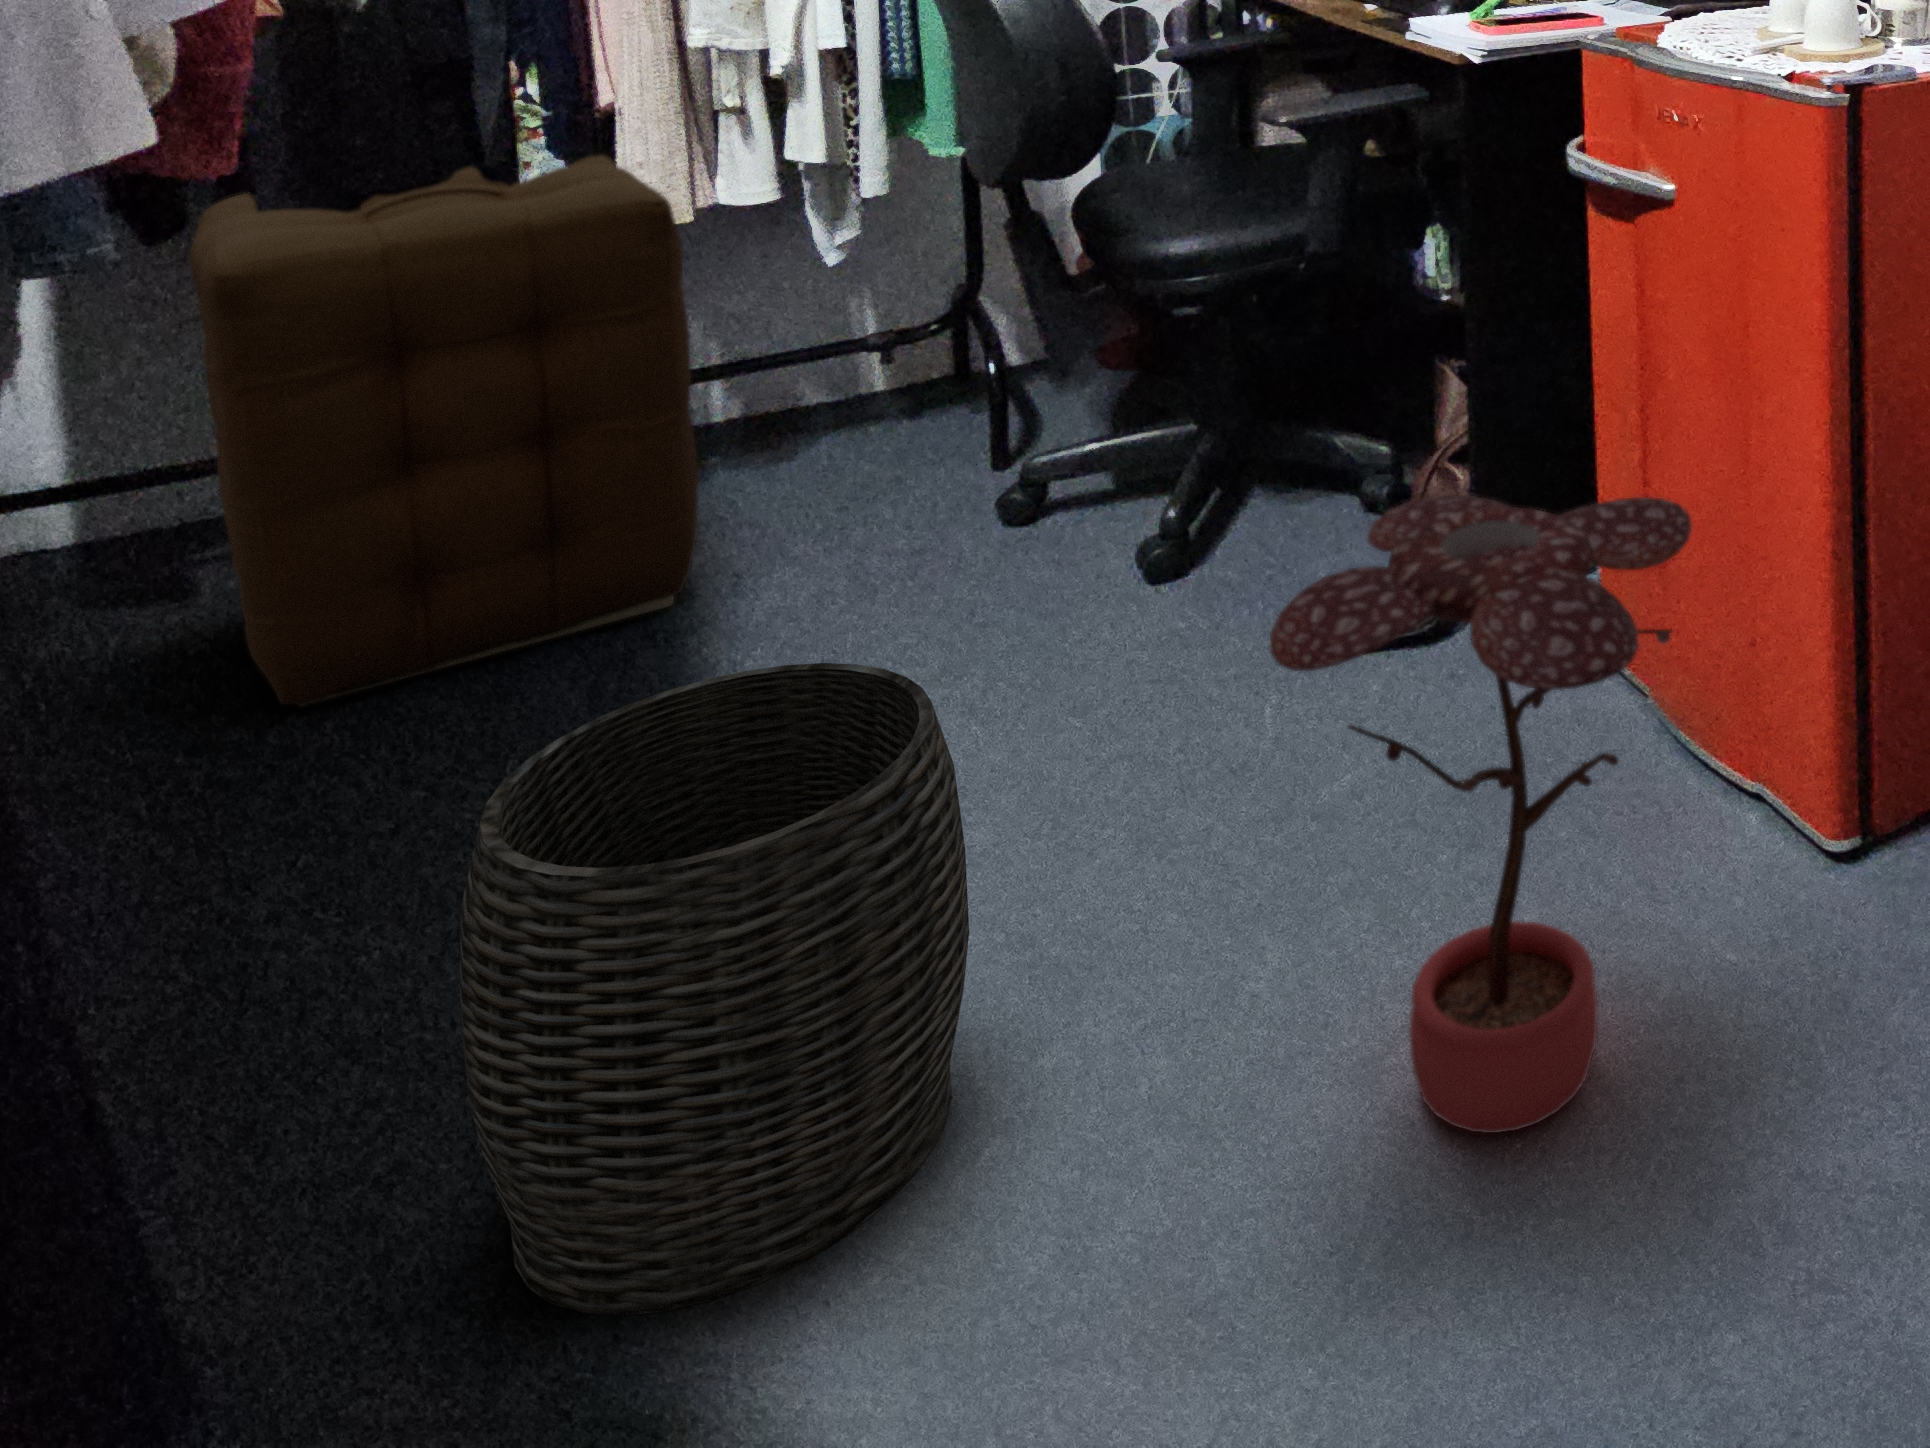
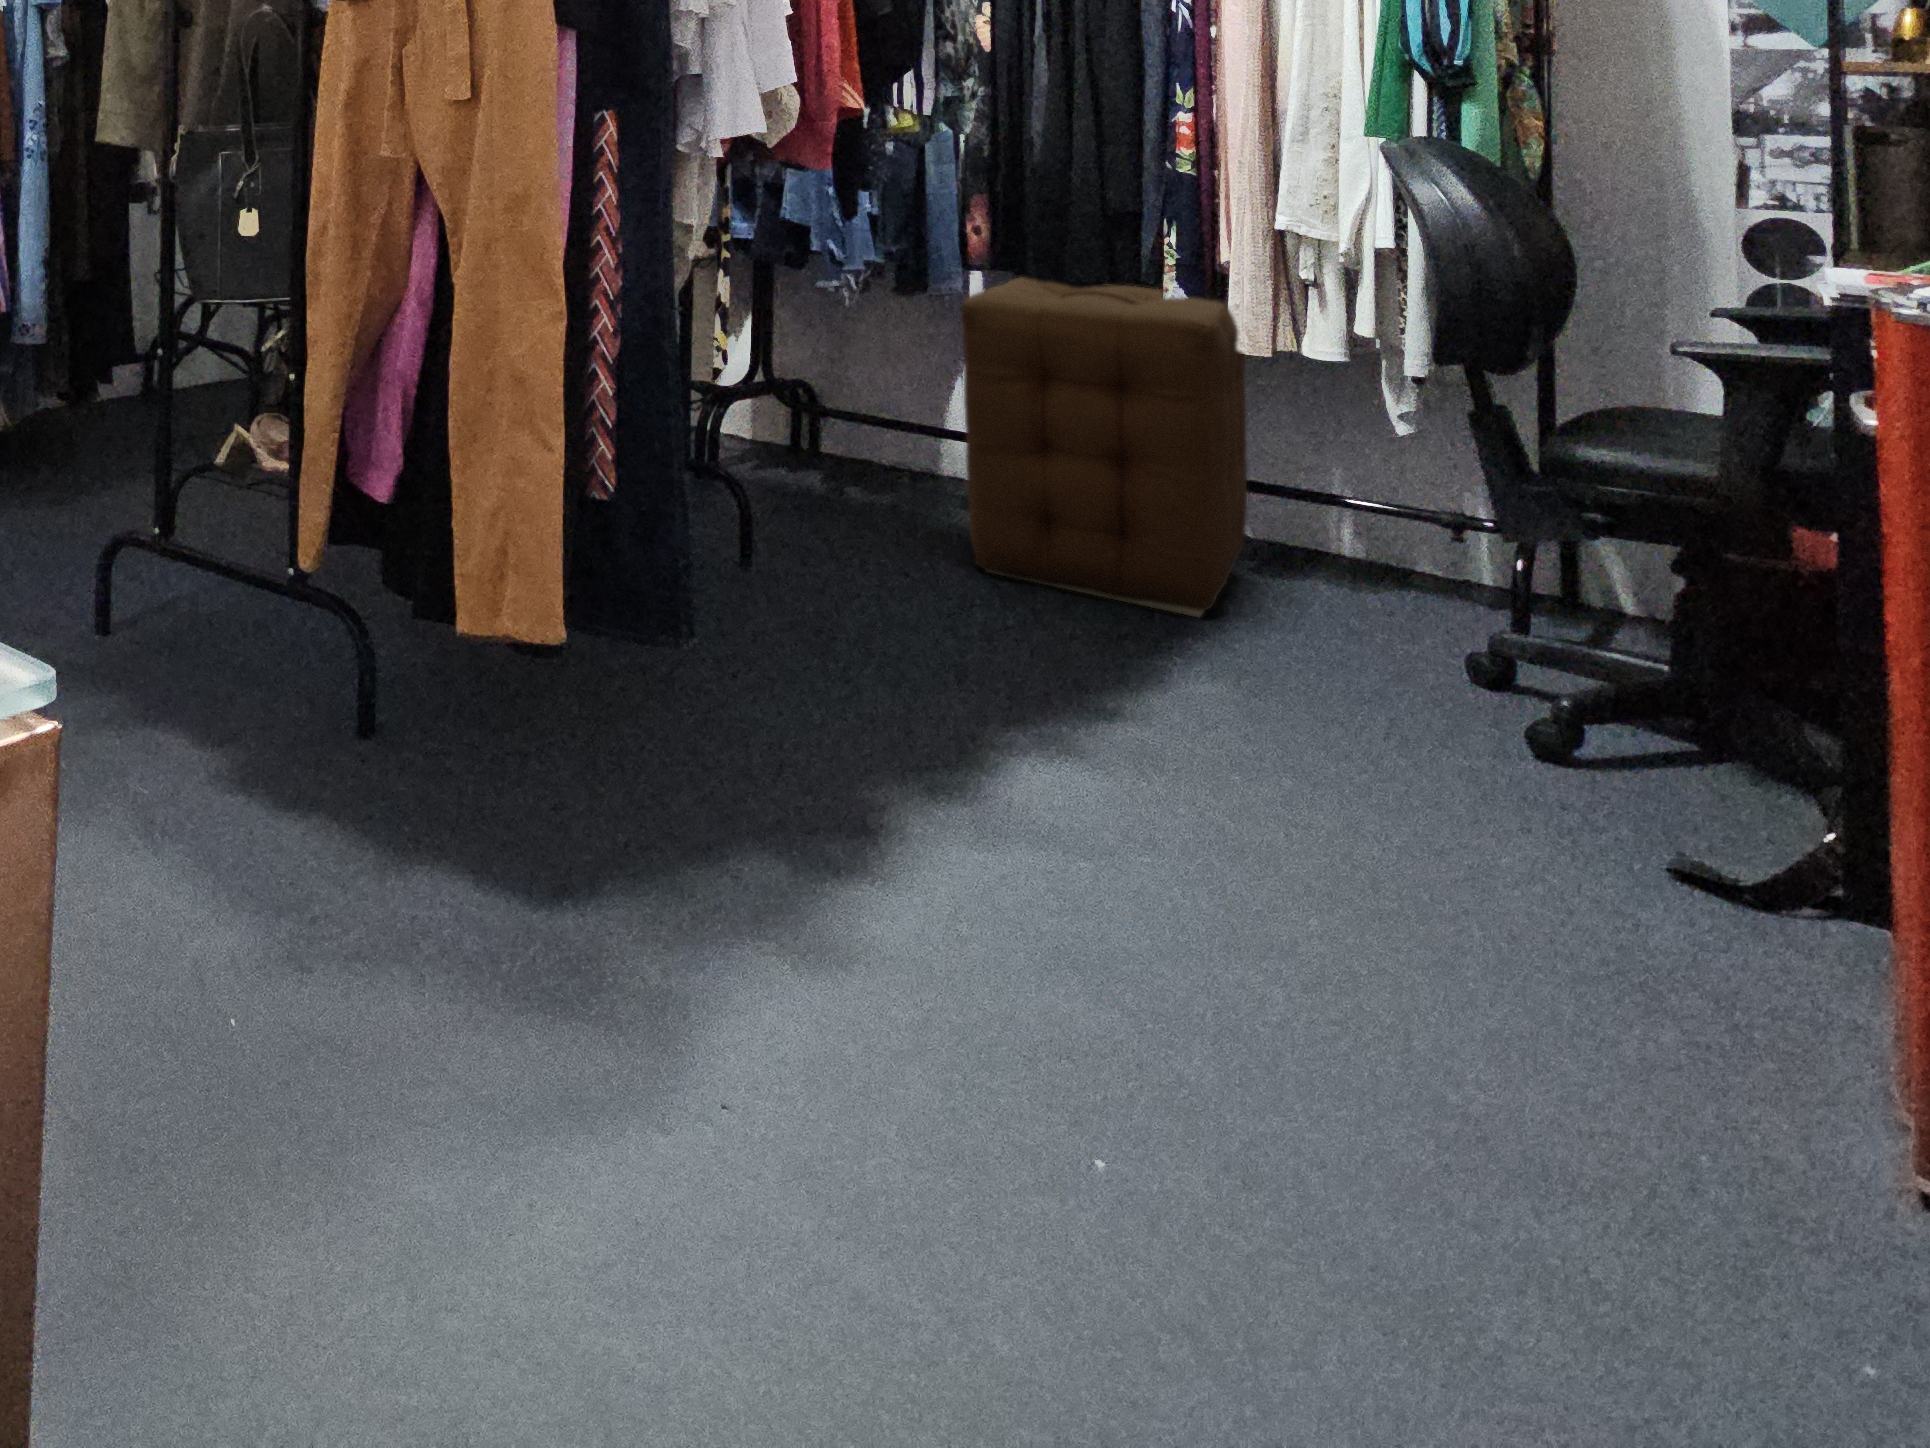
potted plant: present [1270,495,1692,1133] -> none [1126,577,1548,1096]
woven basket: present [459,663,969,1316] -> none [806,525,1066,851]

